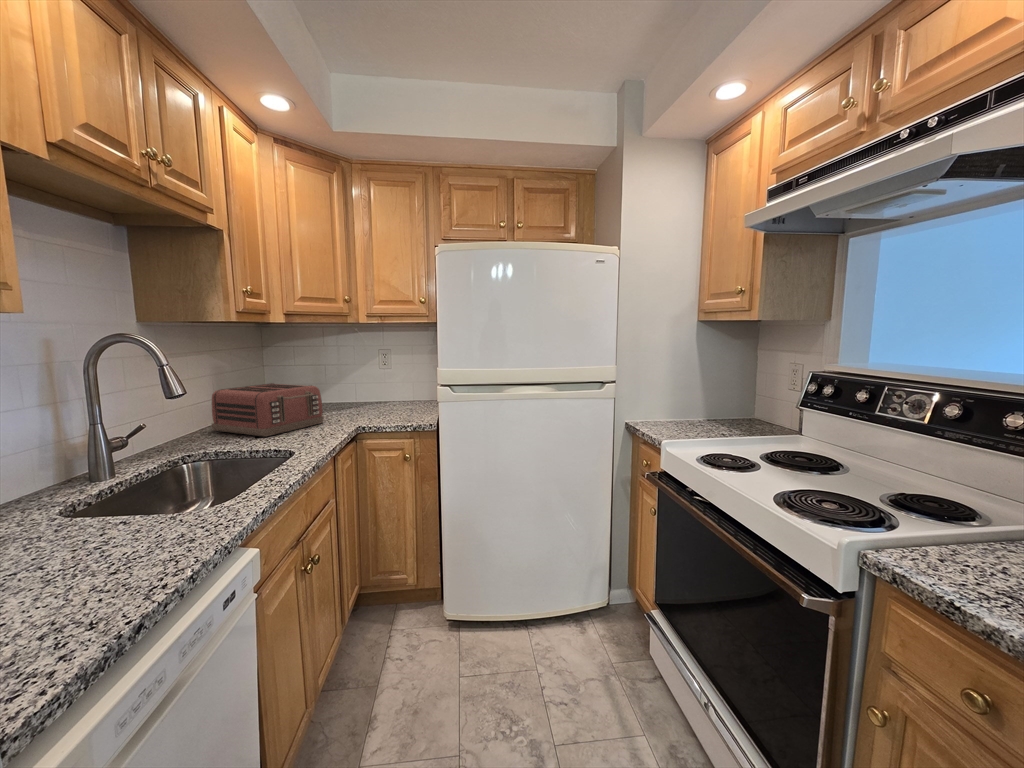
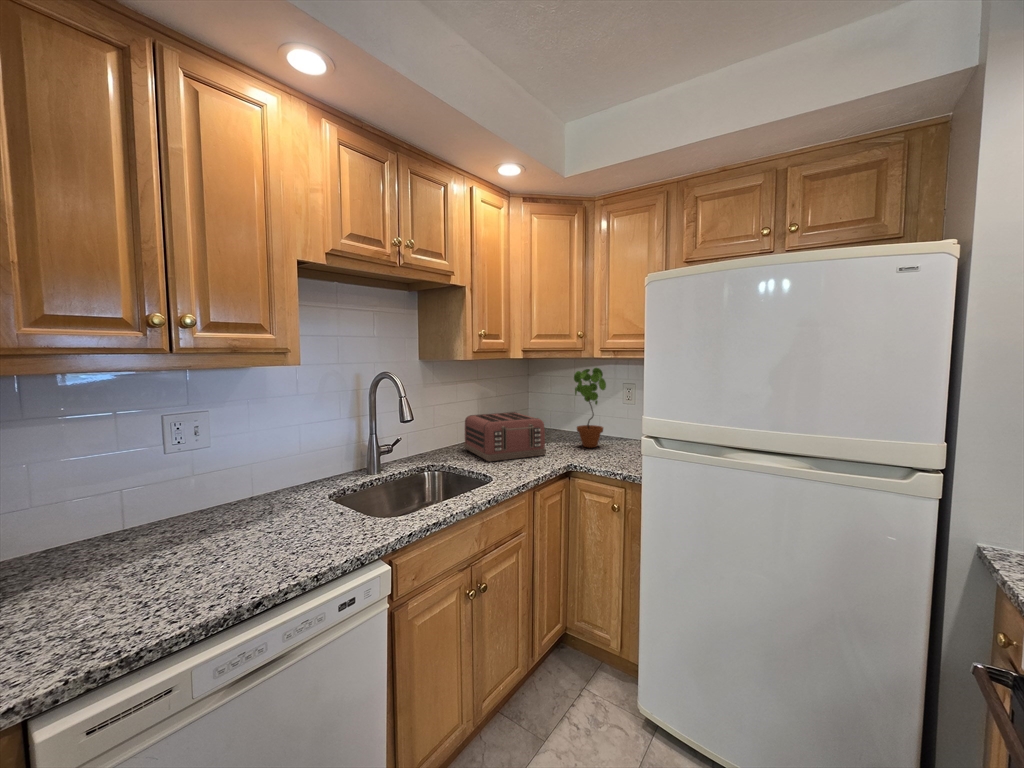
potted plant: none [338,333,373,412] -> present [574,368,606,447]

